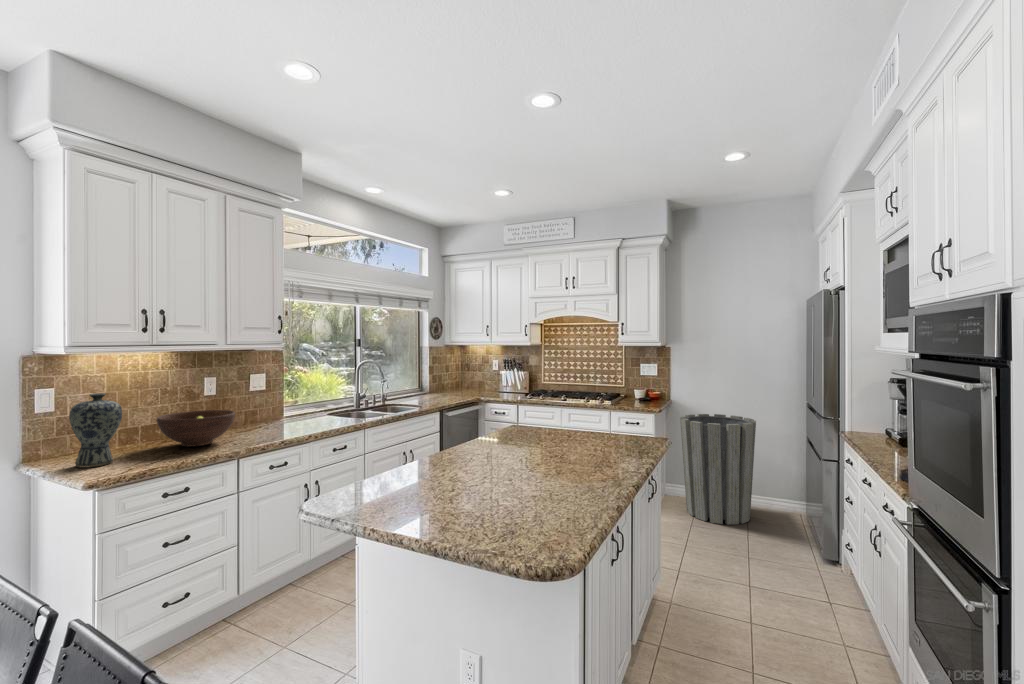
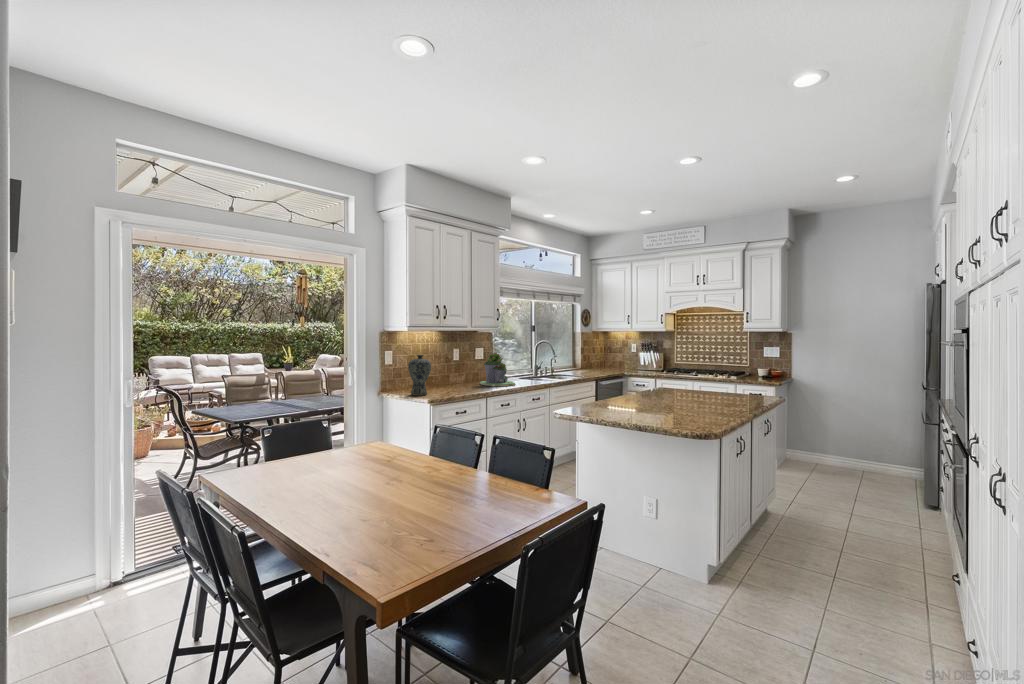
succulent planter: none [252,380,308,434] -> present [480,353,515,386]
fruit bowl: present [157,410,235,447] -> none [439,369,480,390]
trash can: present [680,414,756,525] -> none [799,390,871,480]

